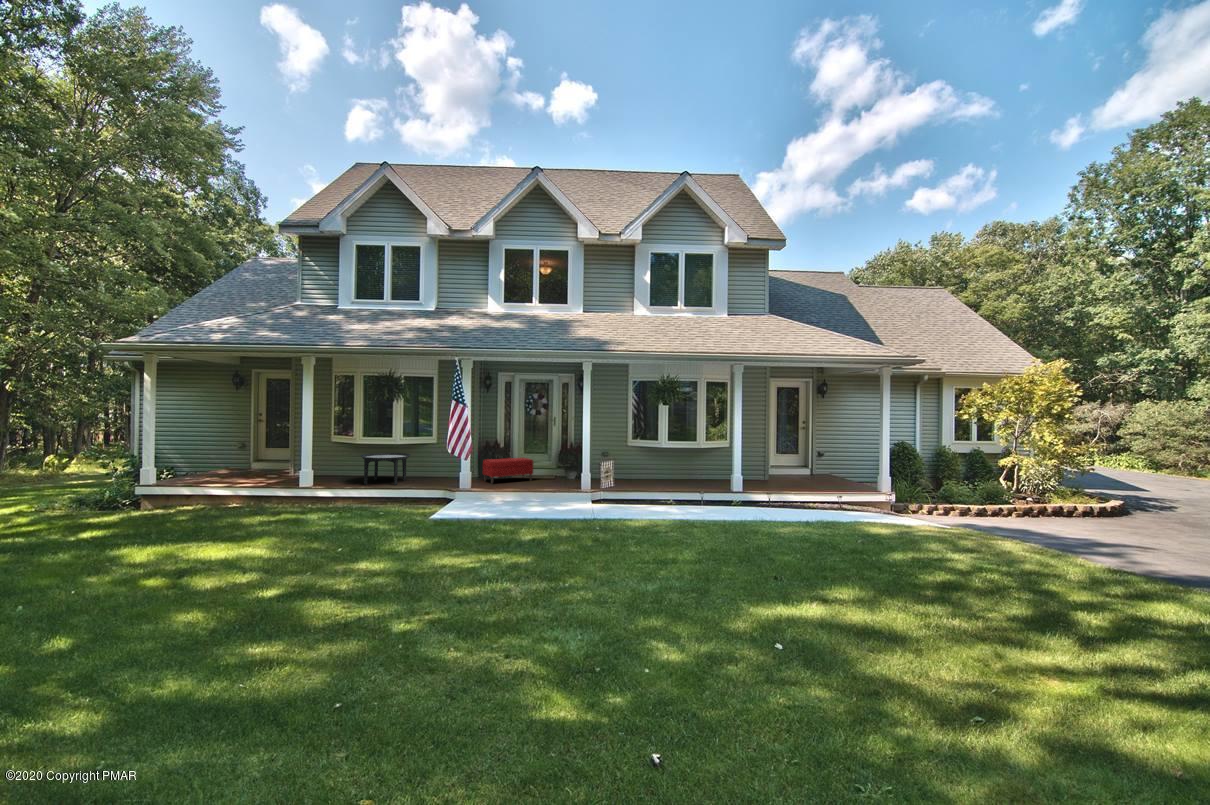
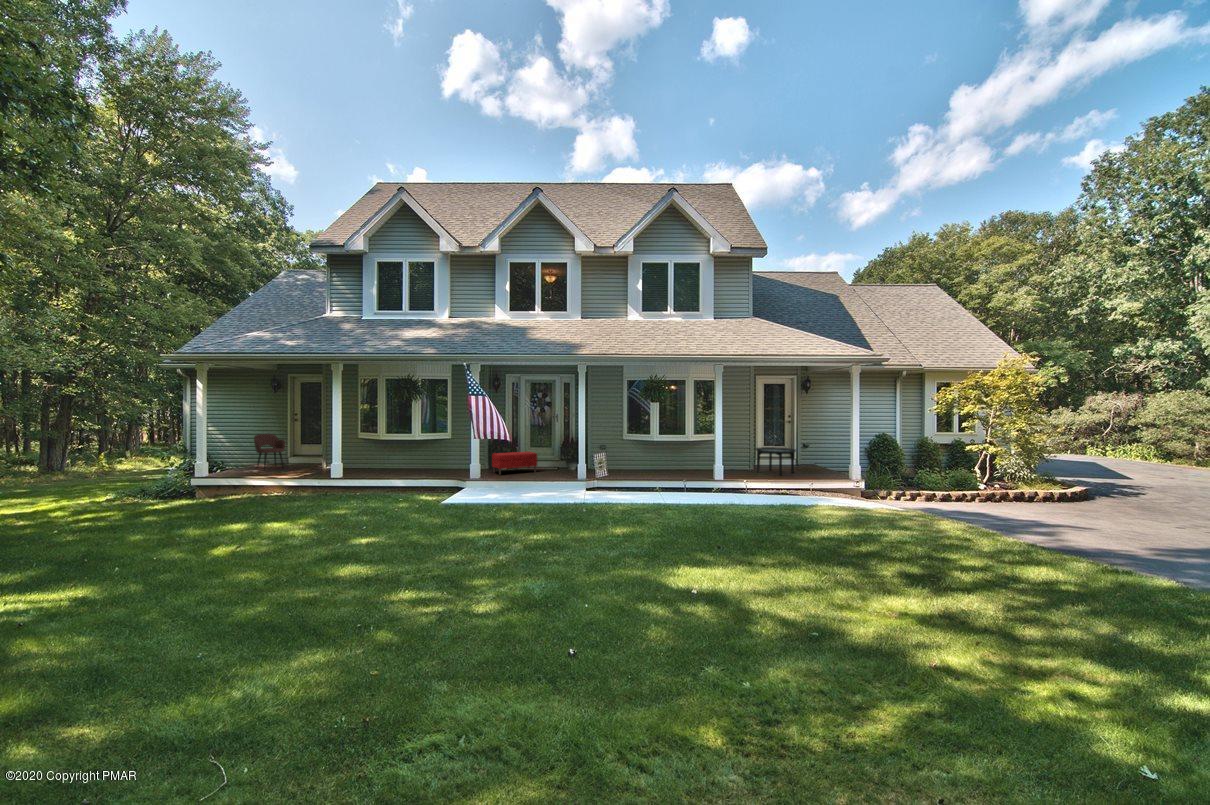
armchair: none [212,435,248,476] -> present [254,434,285,469]
round table: present [361,453,411,485] -> present [755,447,796,475]

